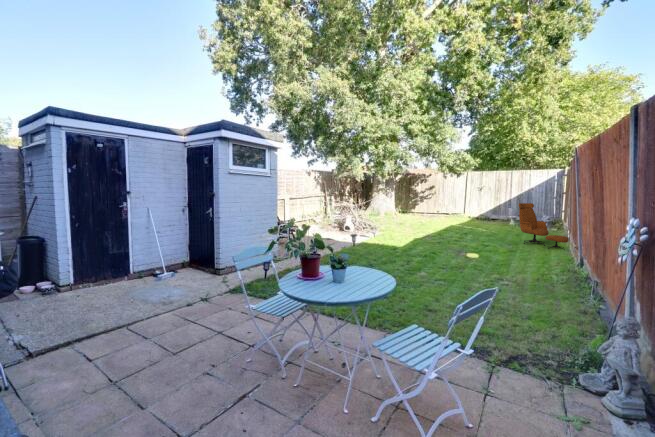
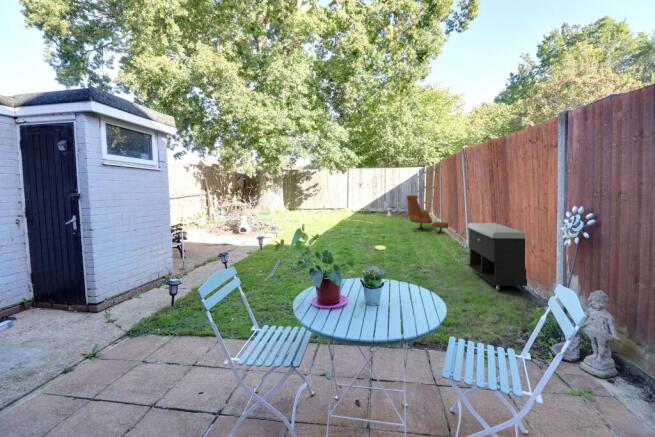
storage bench: none [542,237,610,315] -> present [468,223,527,290]

